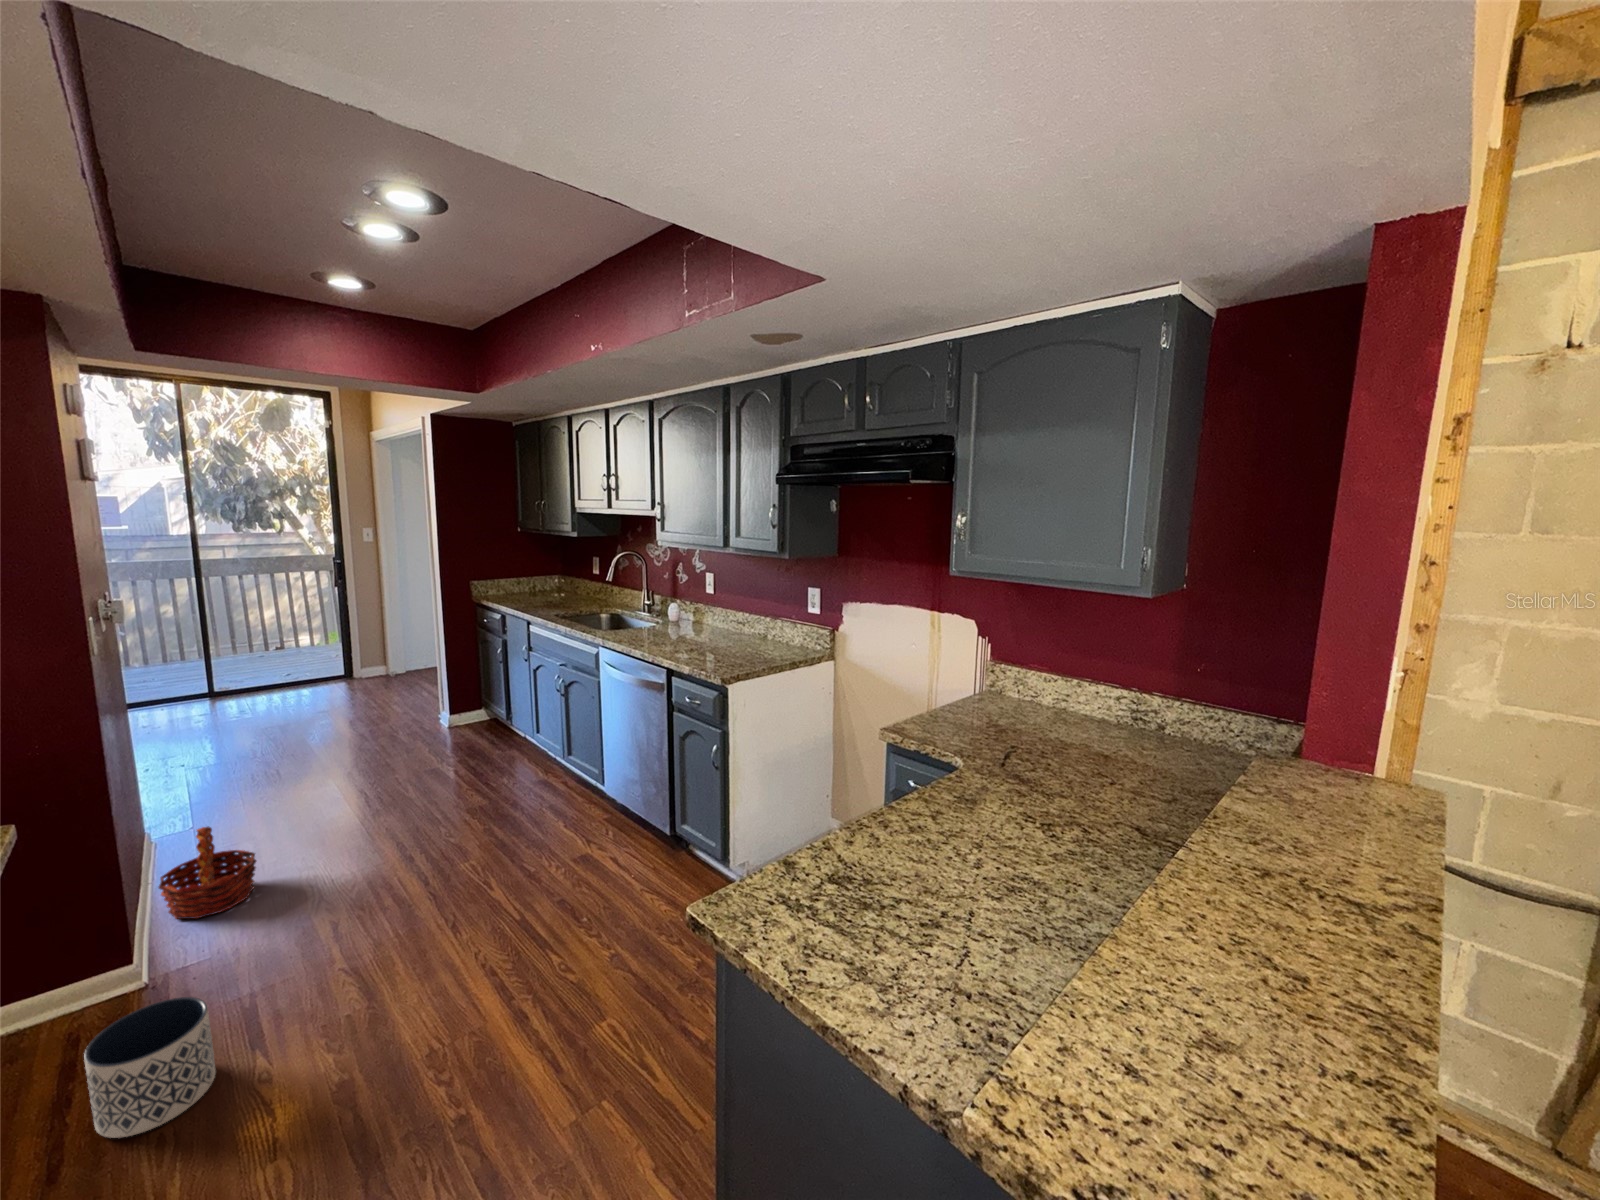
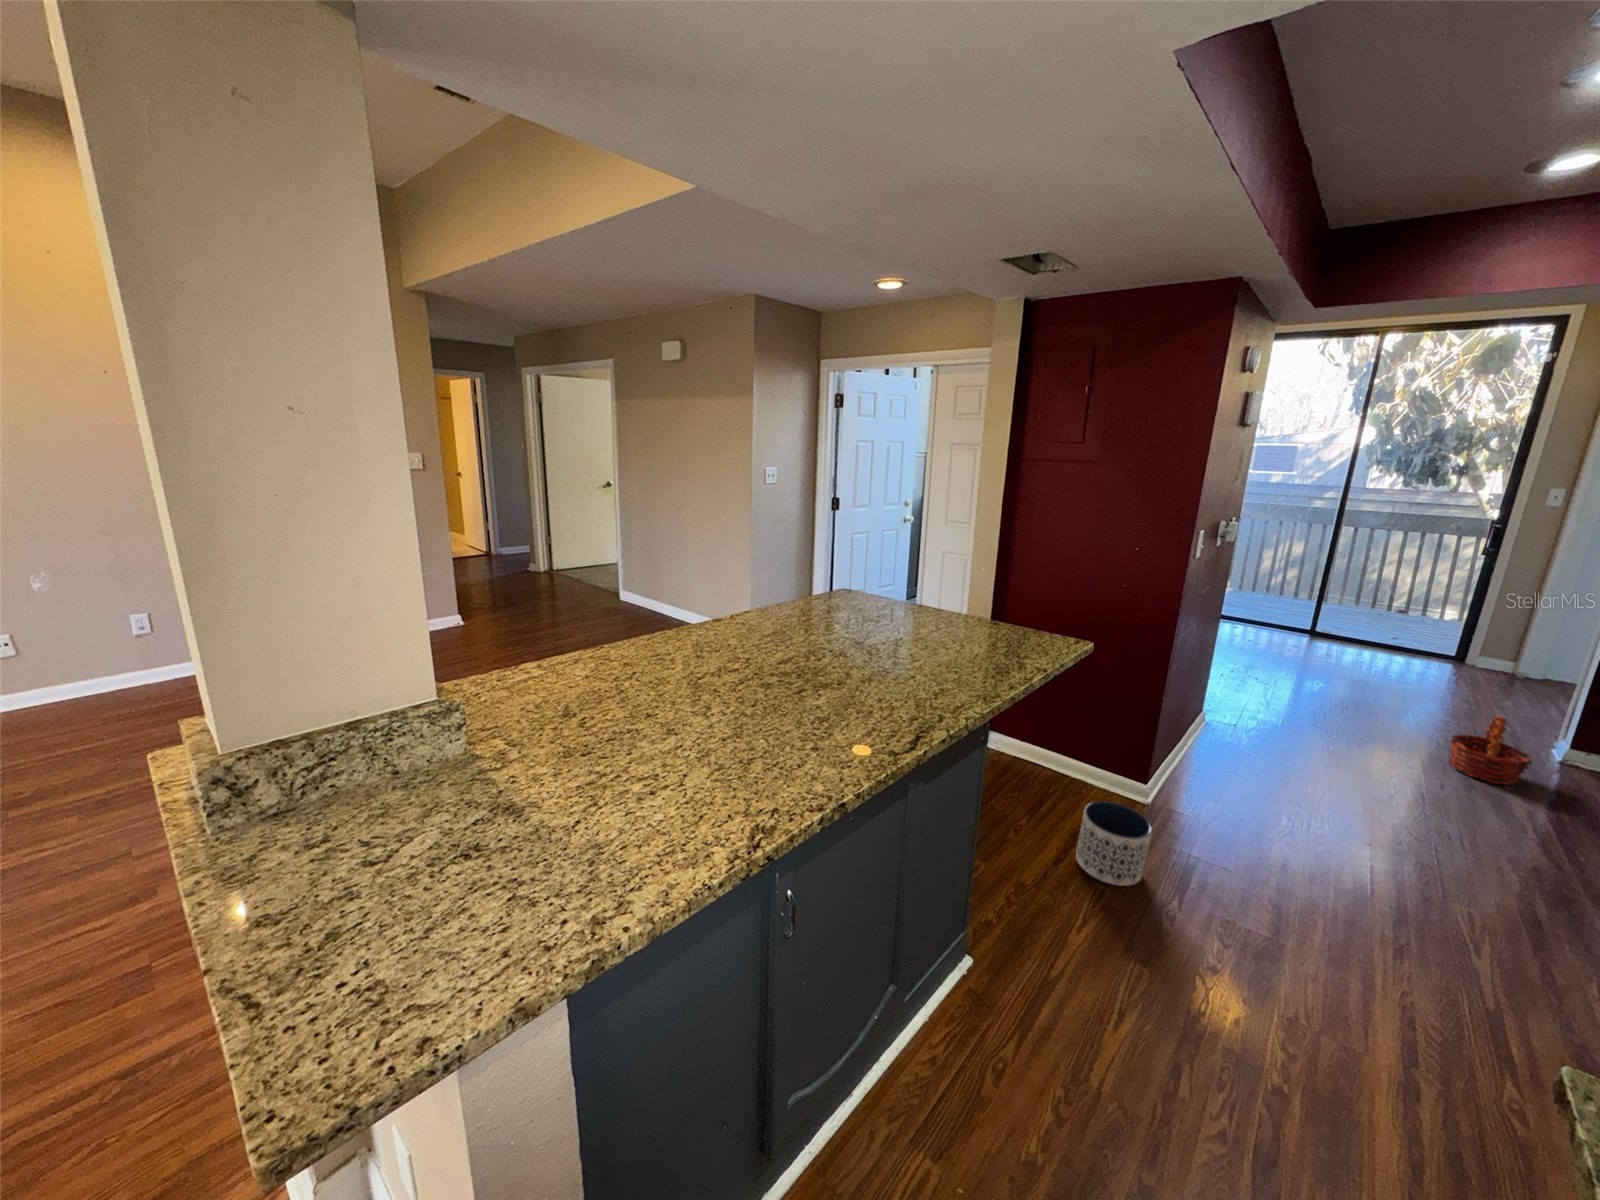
basket: present [159,826,256,919] -> present [1448,716,1532,785]

